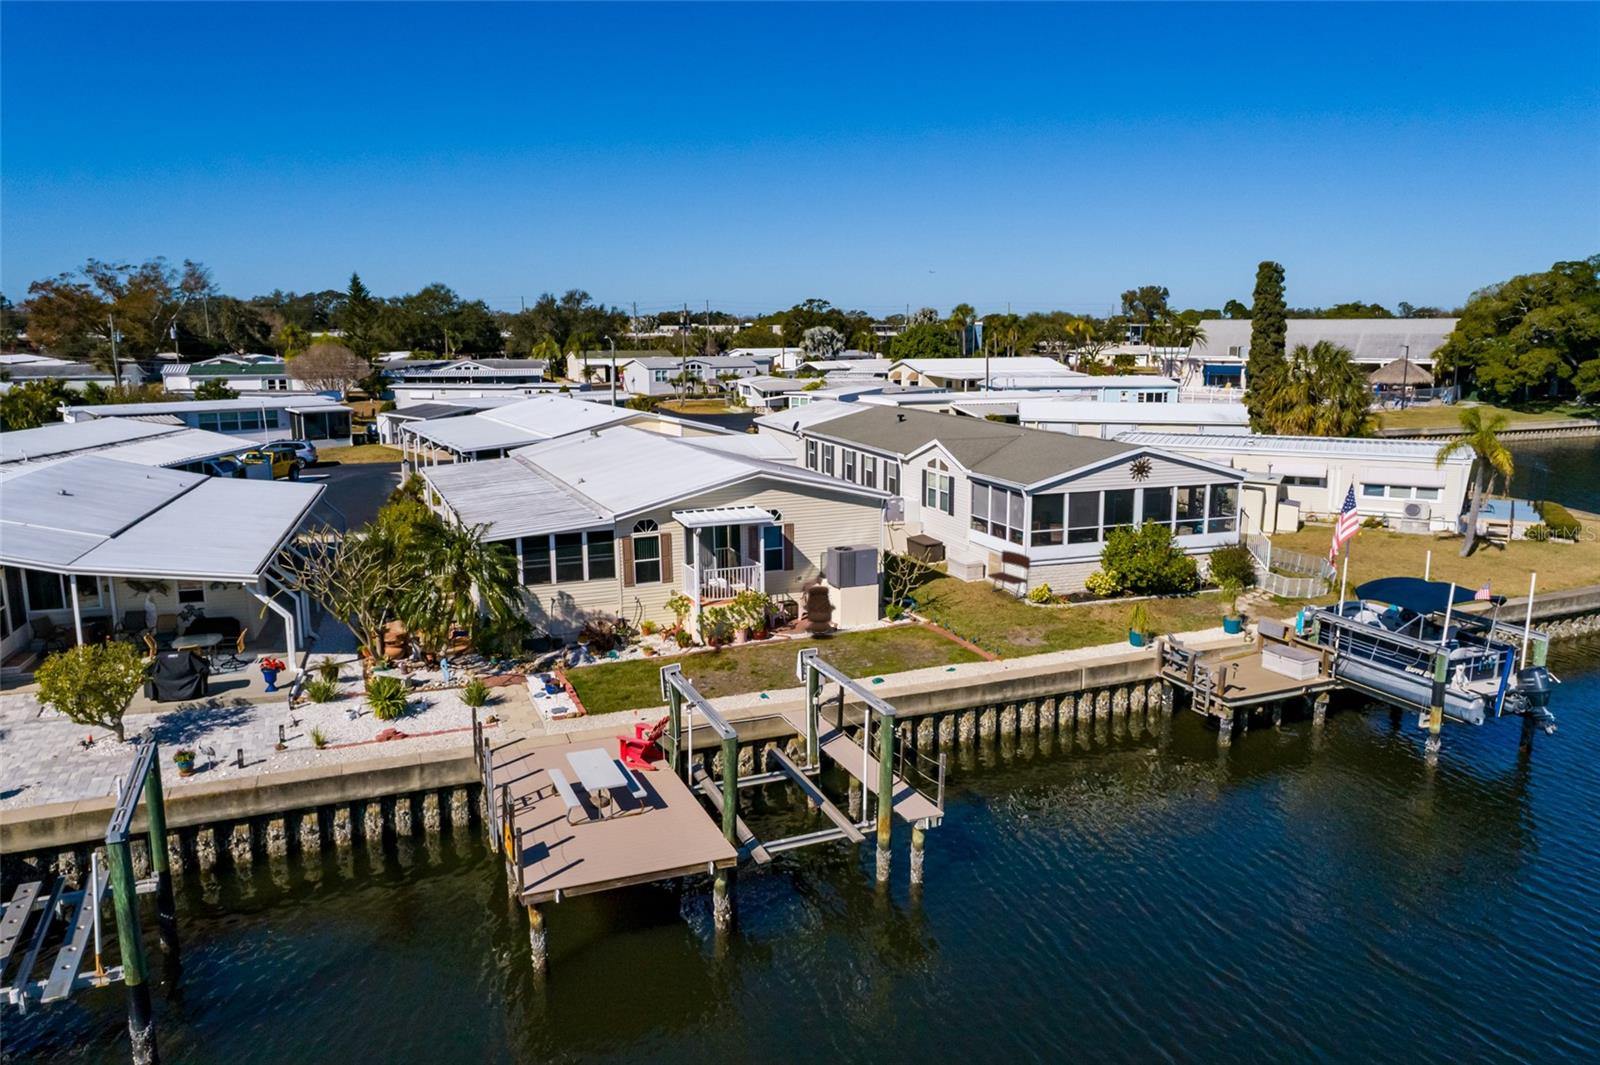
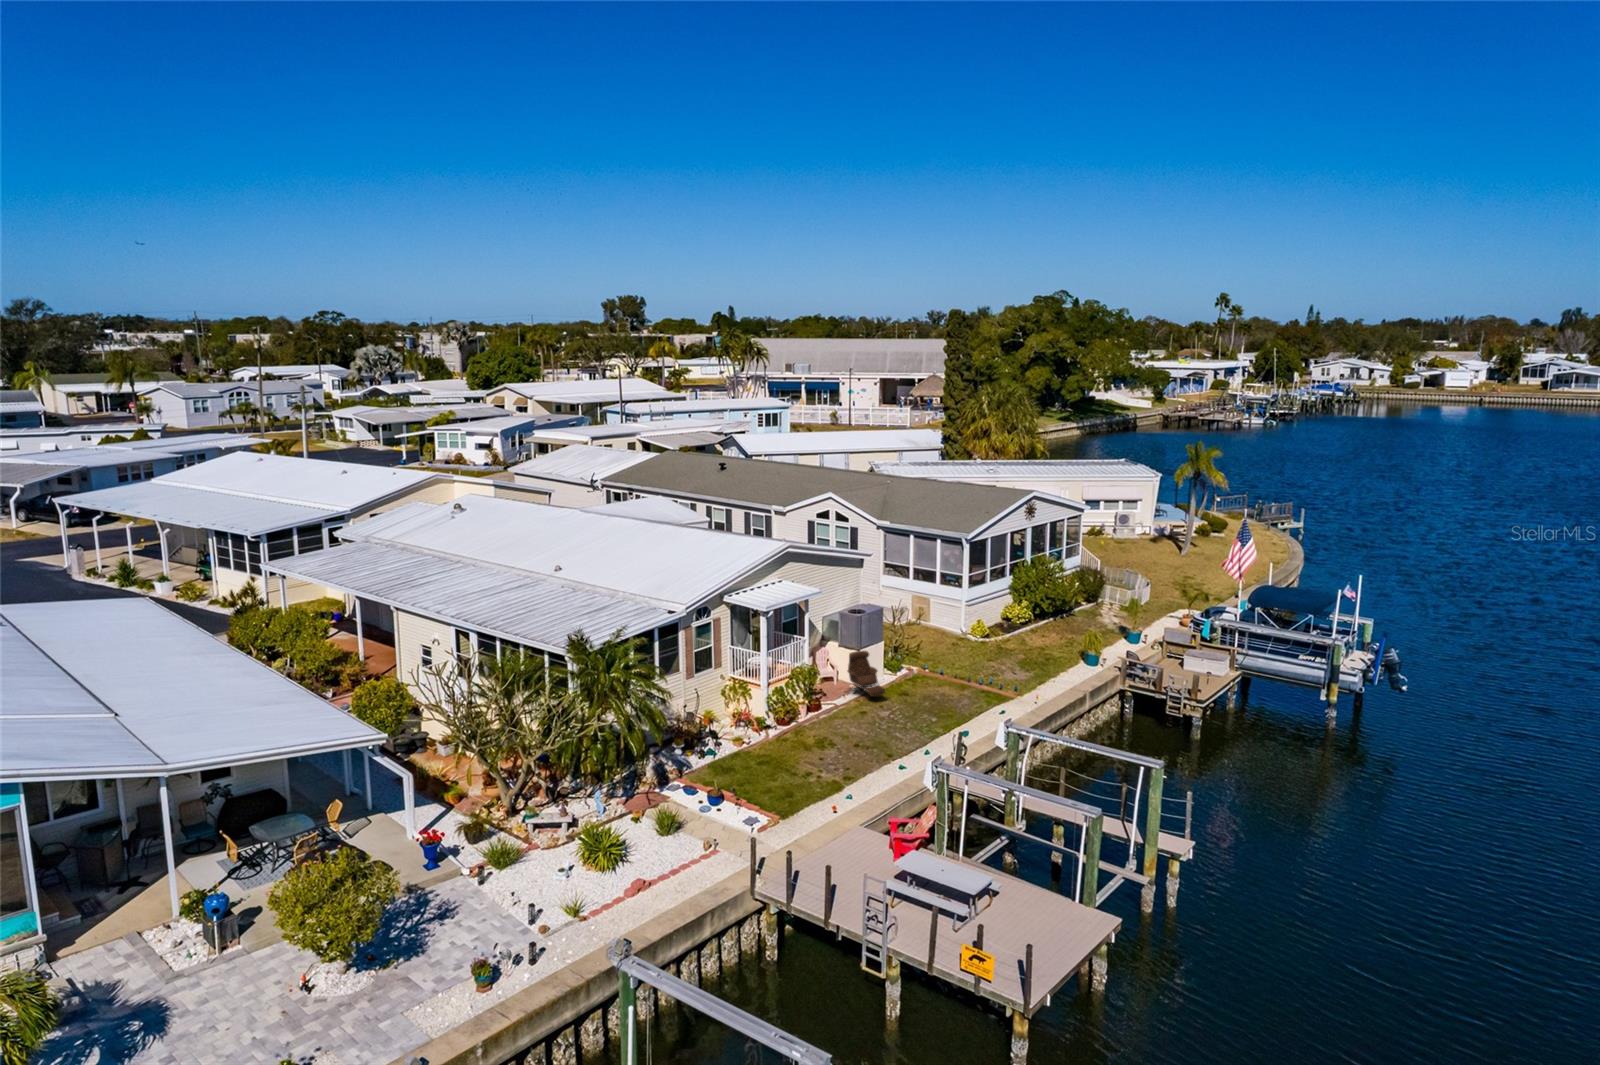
bench: present [988,551,1030,599] -> none [935,593,972,635]
potted tree: present [704,618,731,652] -> none [805,696,830,732]

